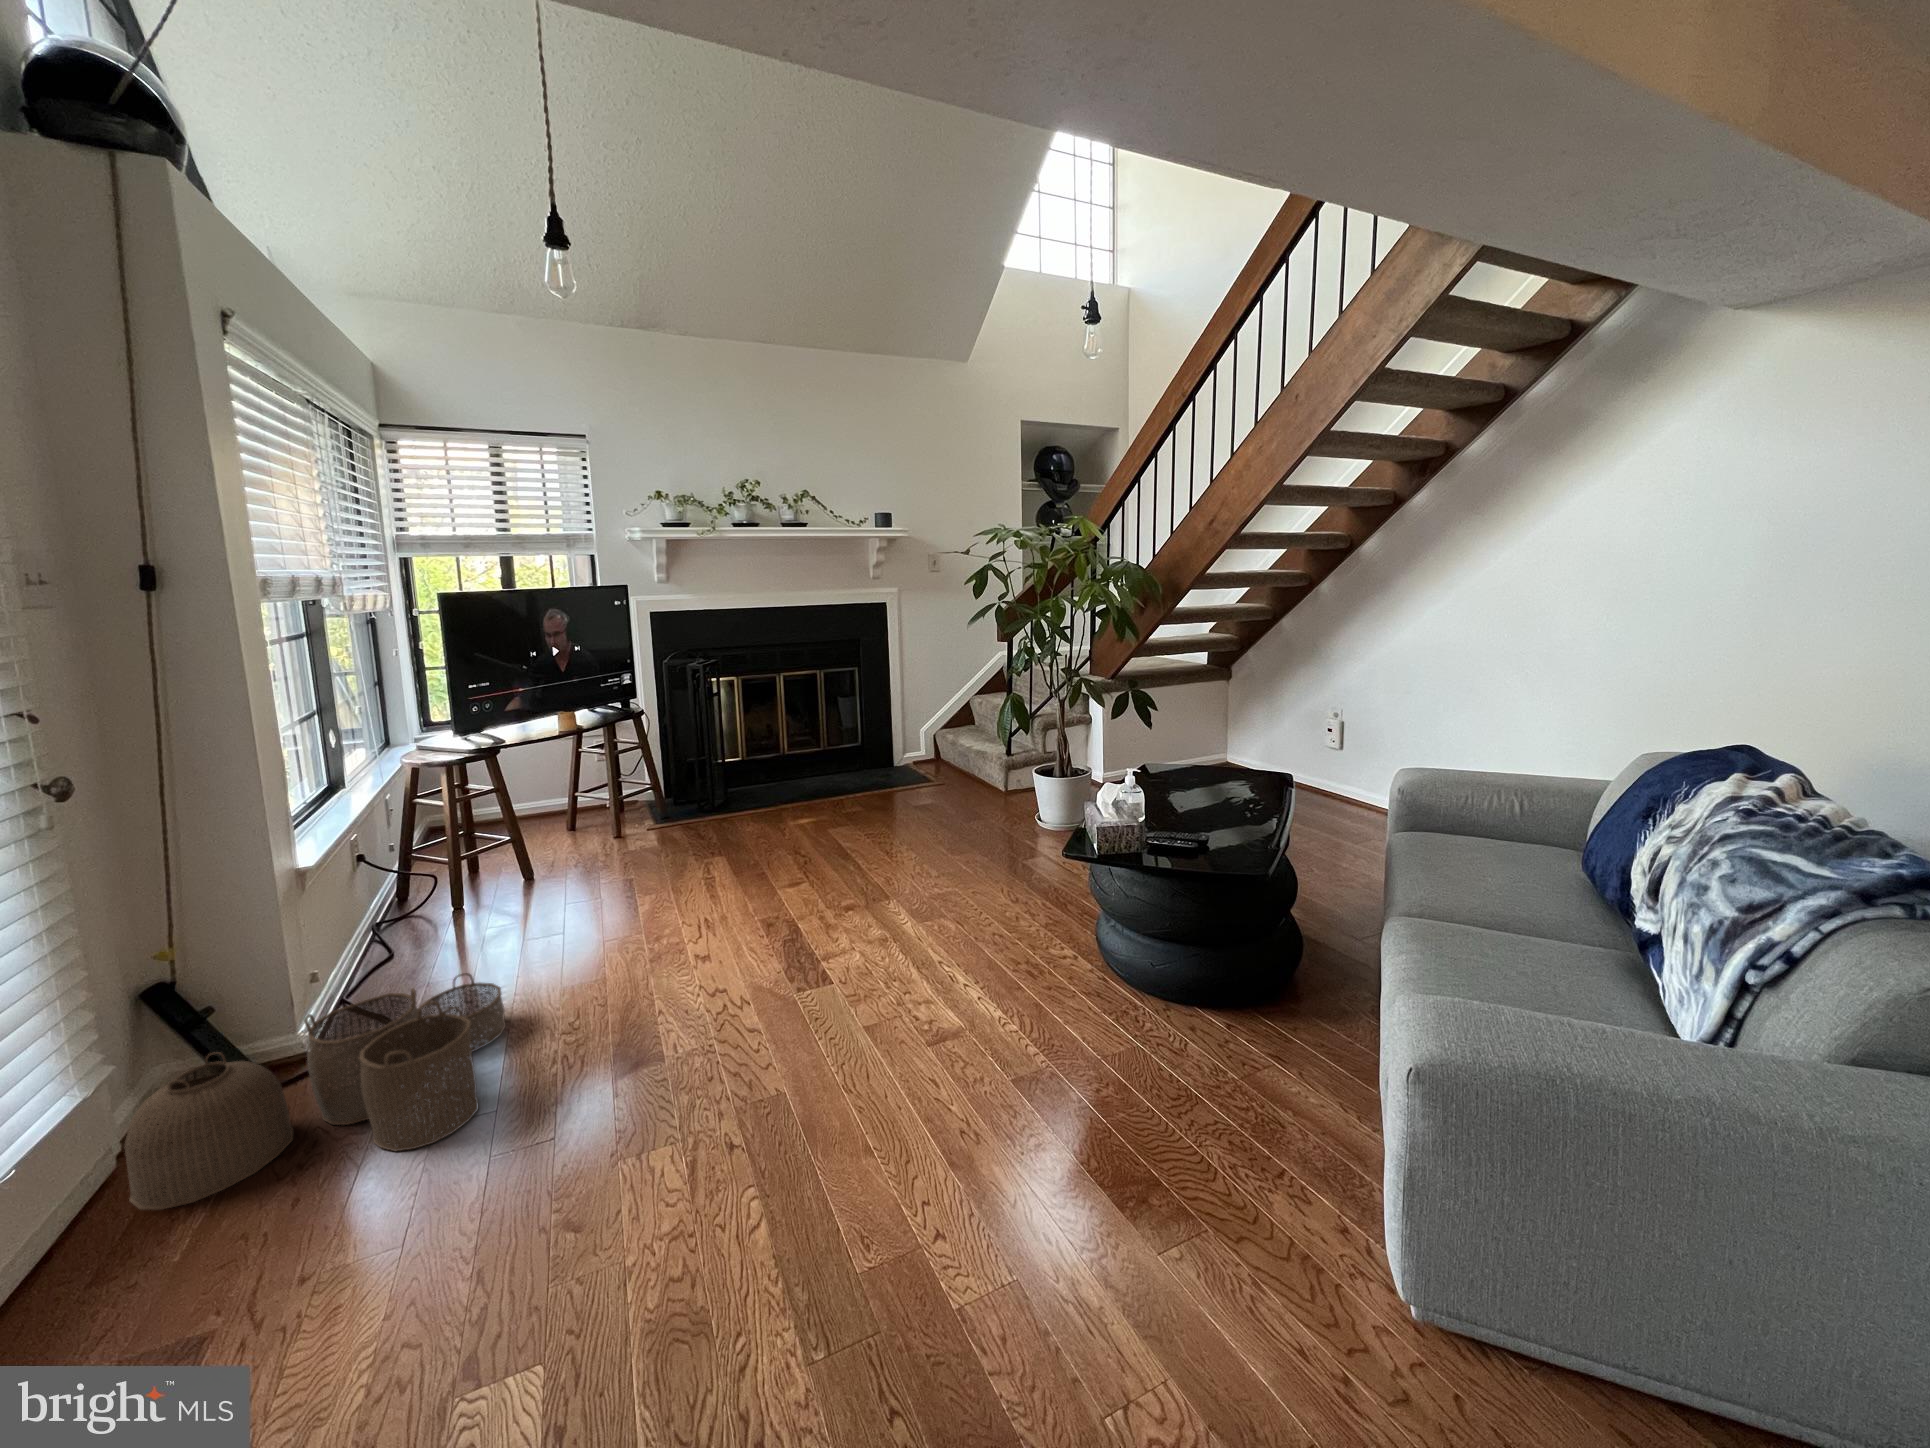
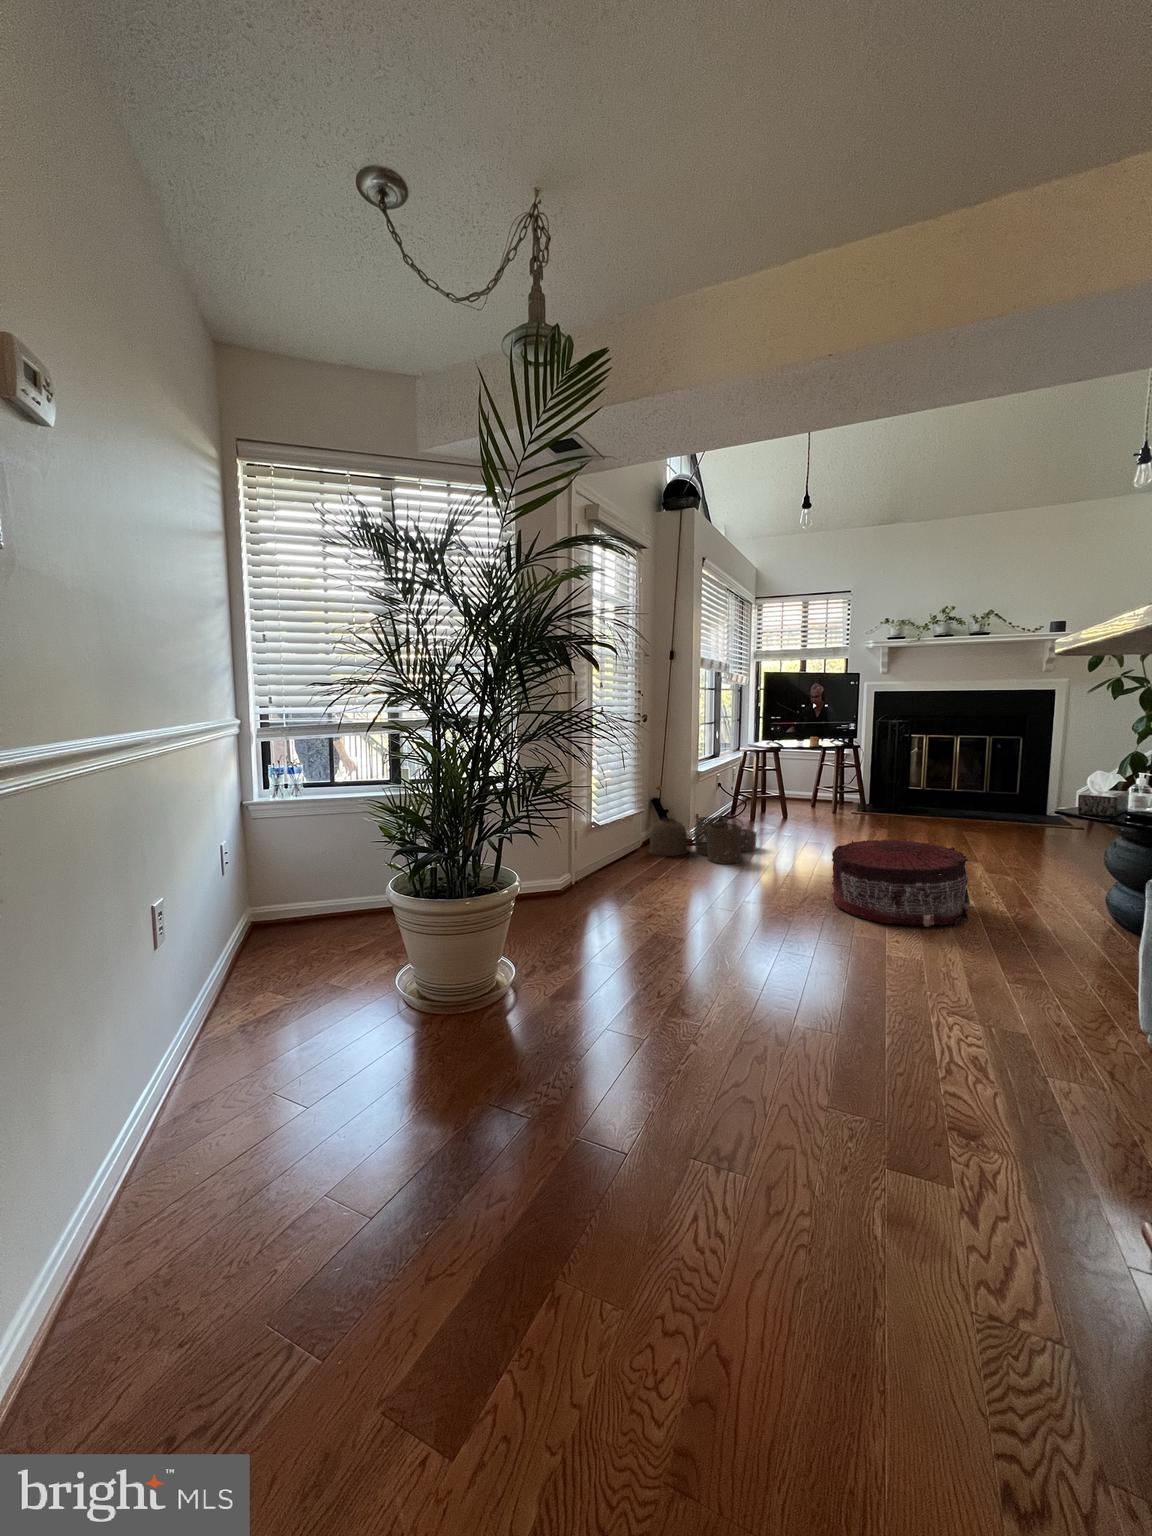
pouf: none [758,950,1034,1217] -> present [832,839,970,927]

